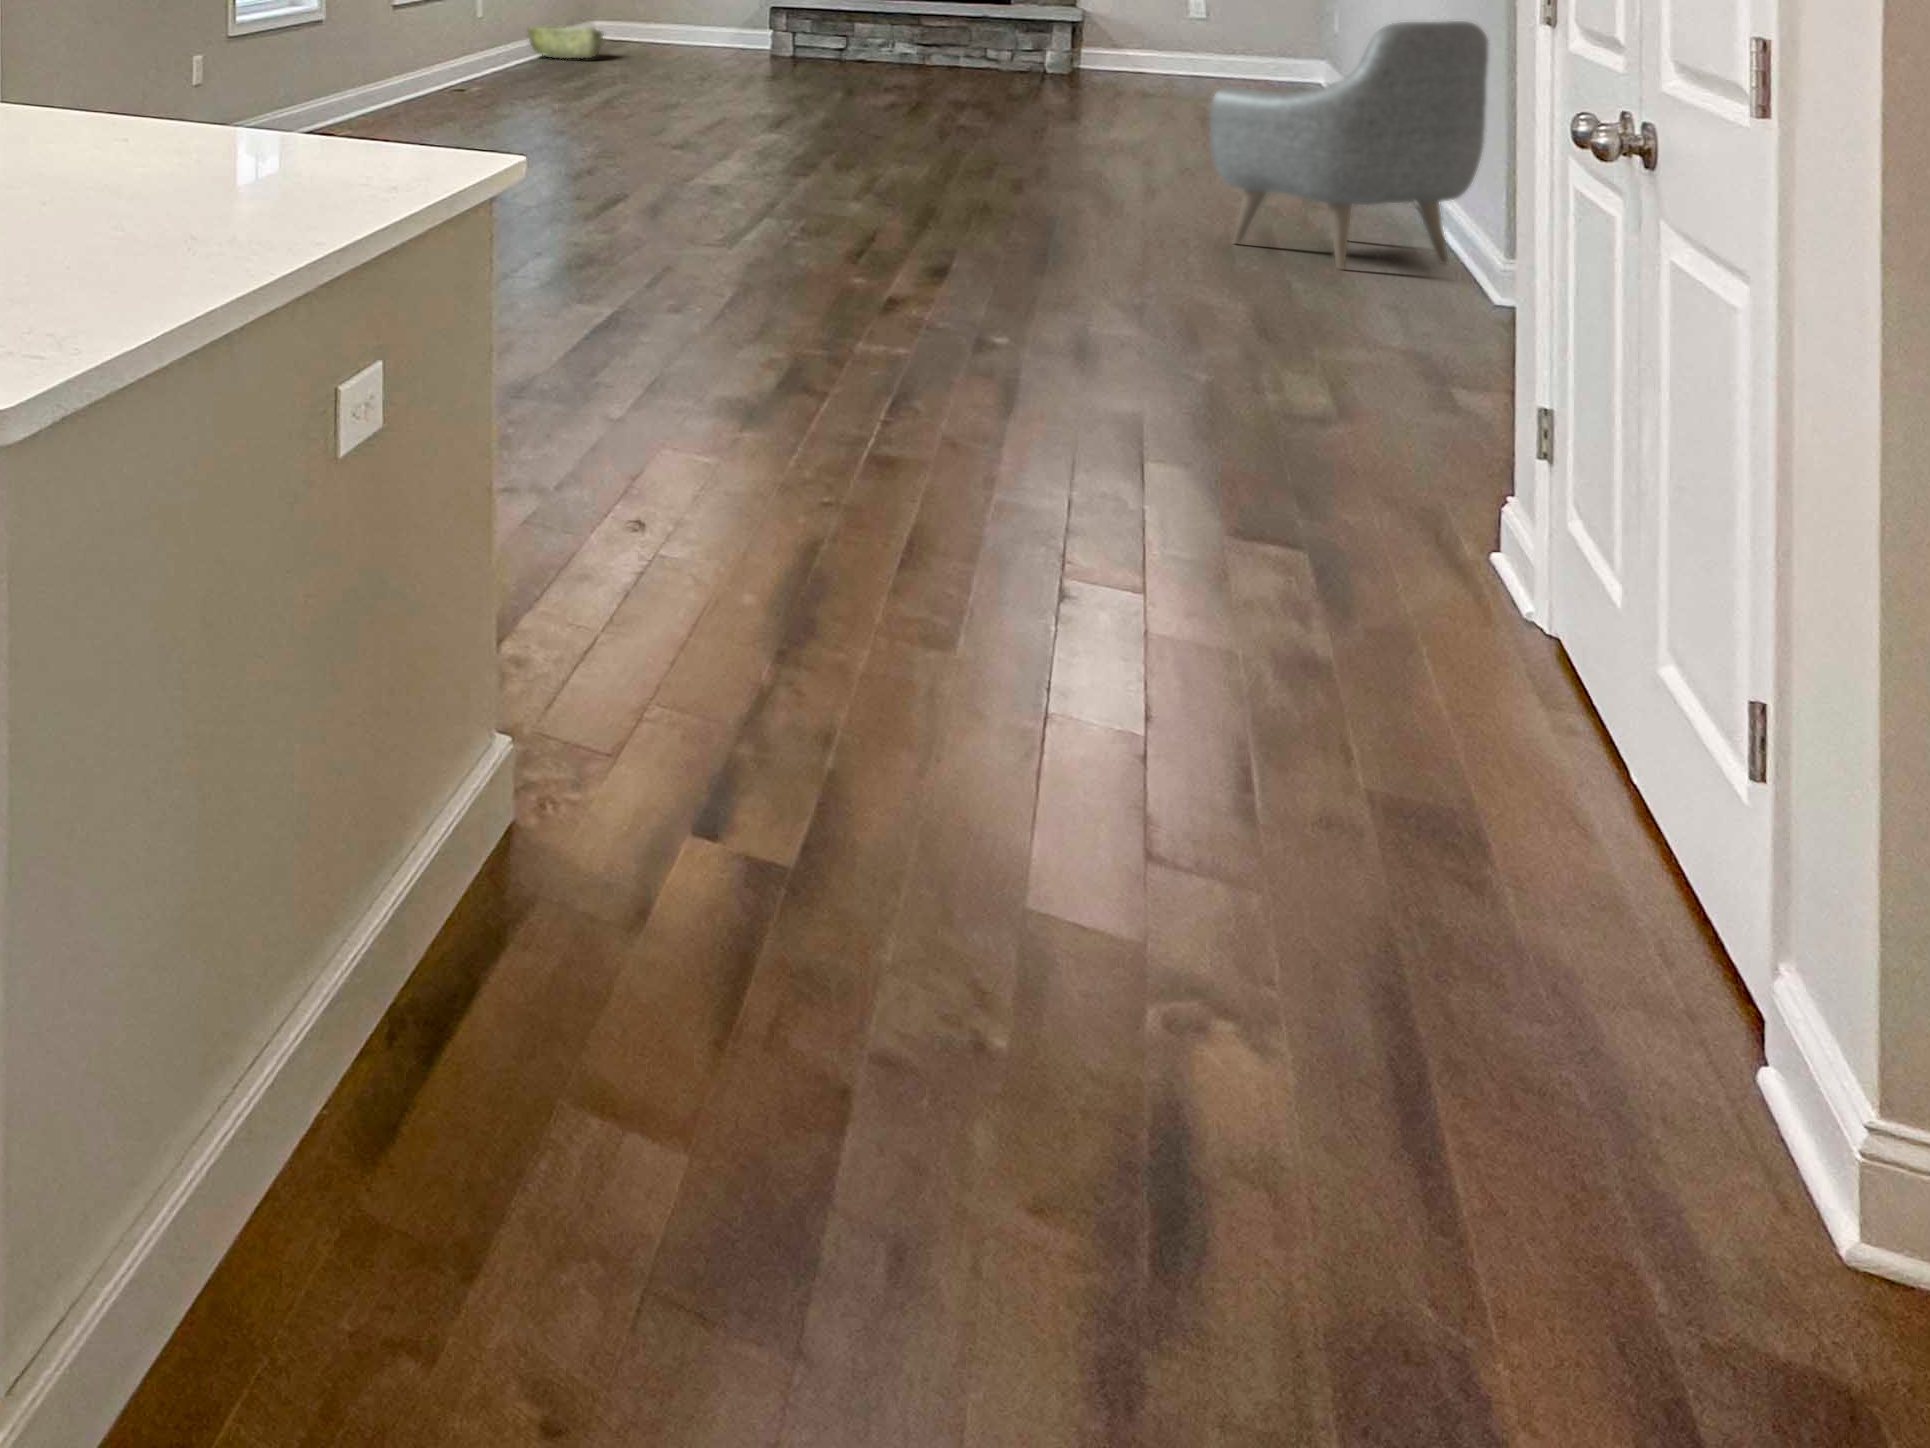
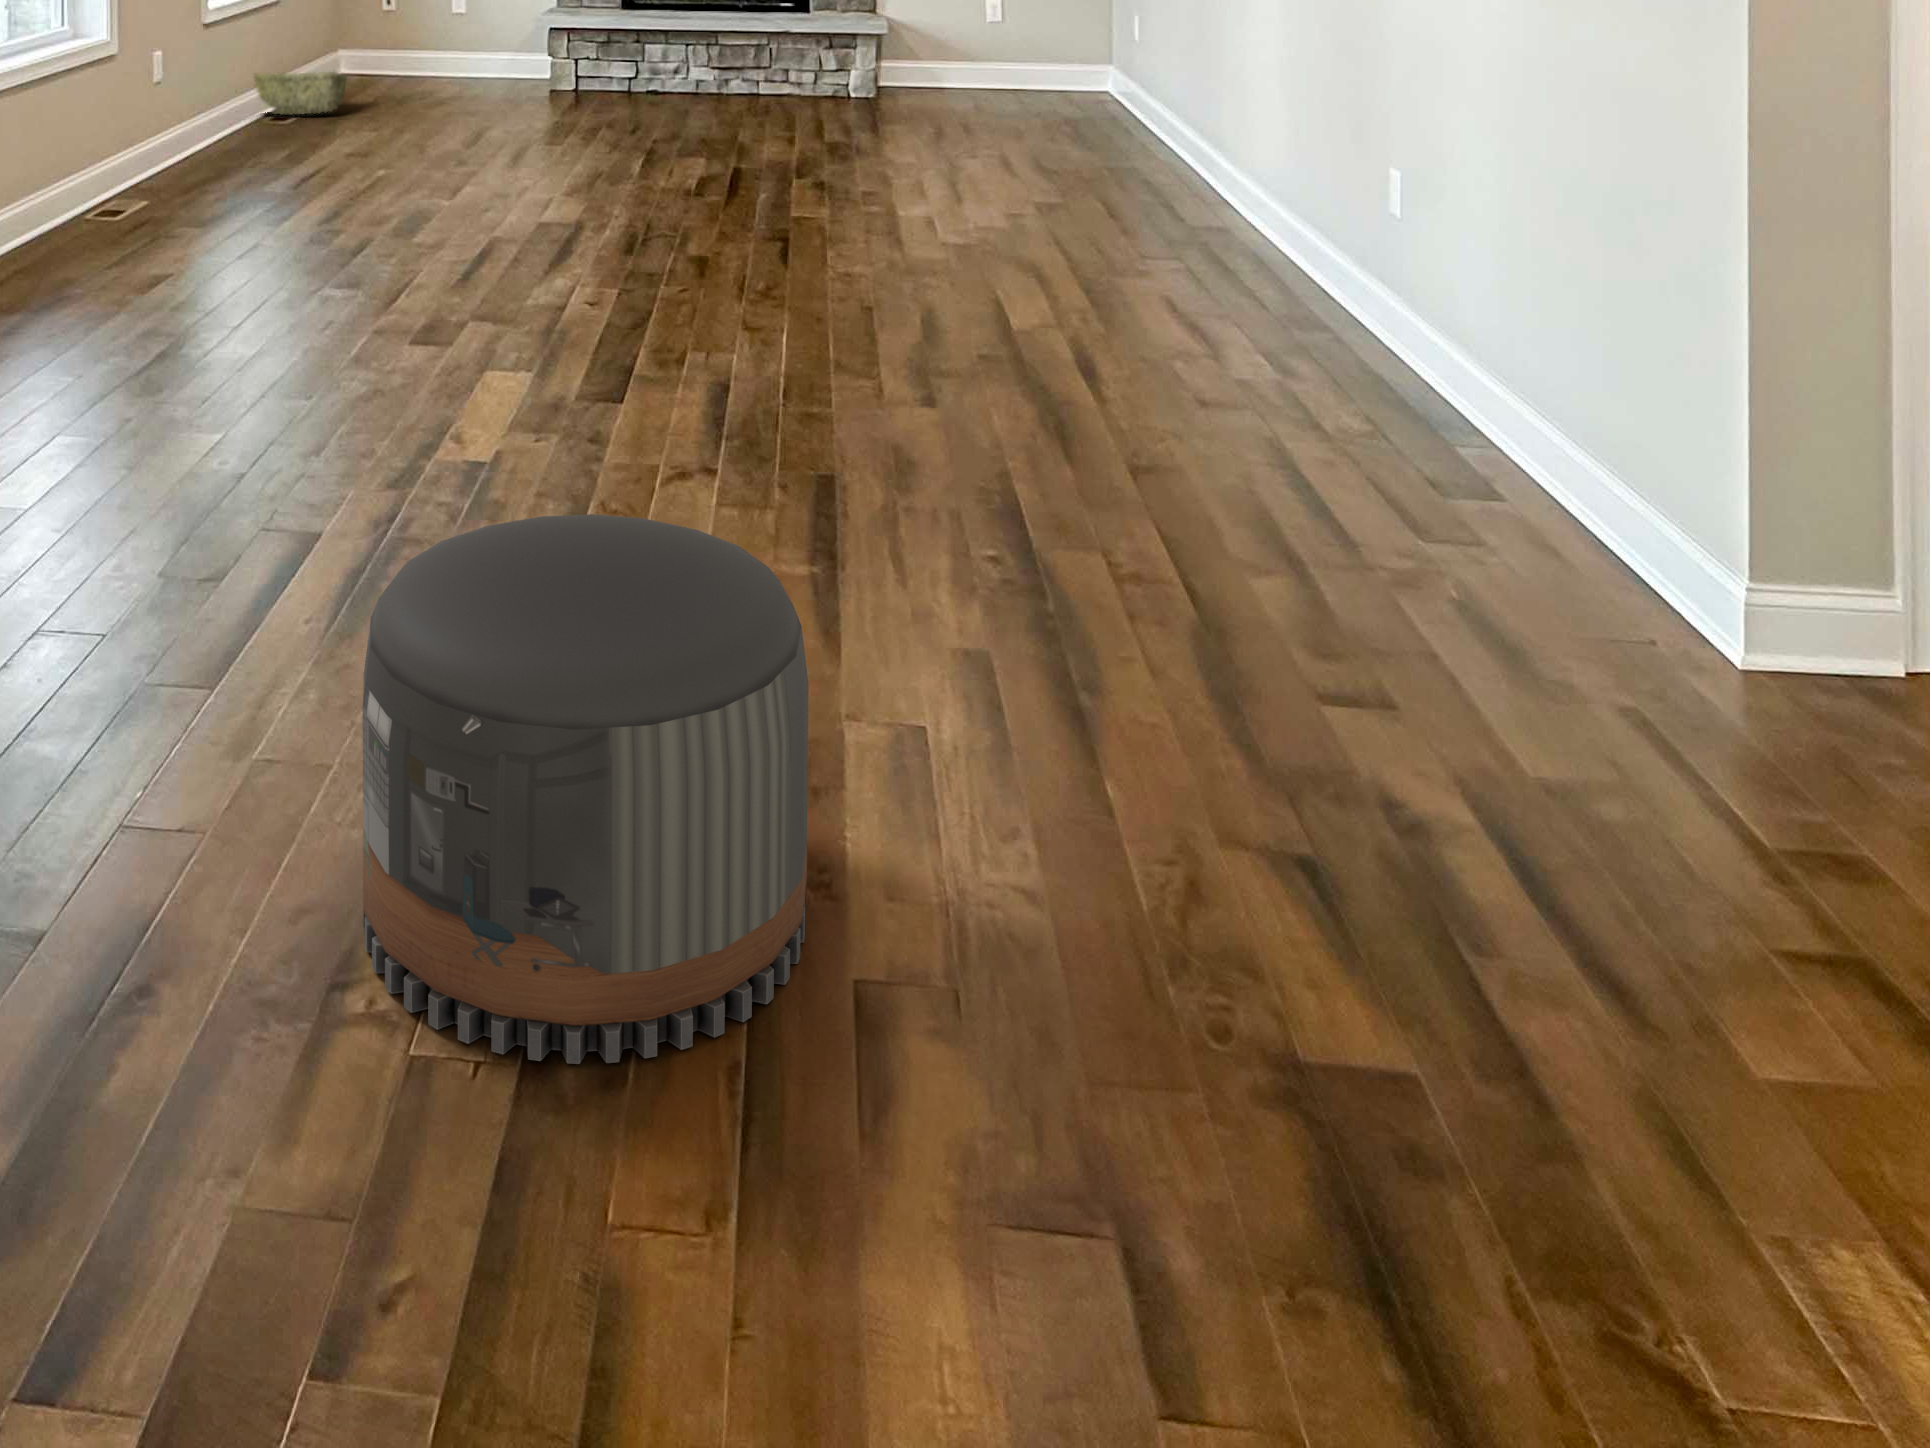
armchair: present [1210,21,1488,268] -> none [1303,106,1698,543]
pouf: none [628,141,818,304] -> present [363,514,809,1064]

